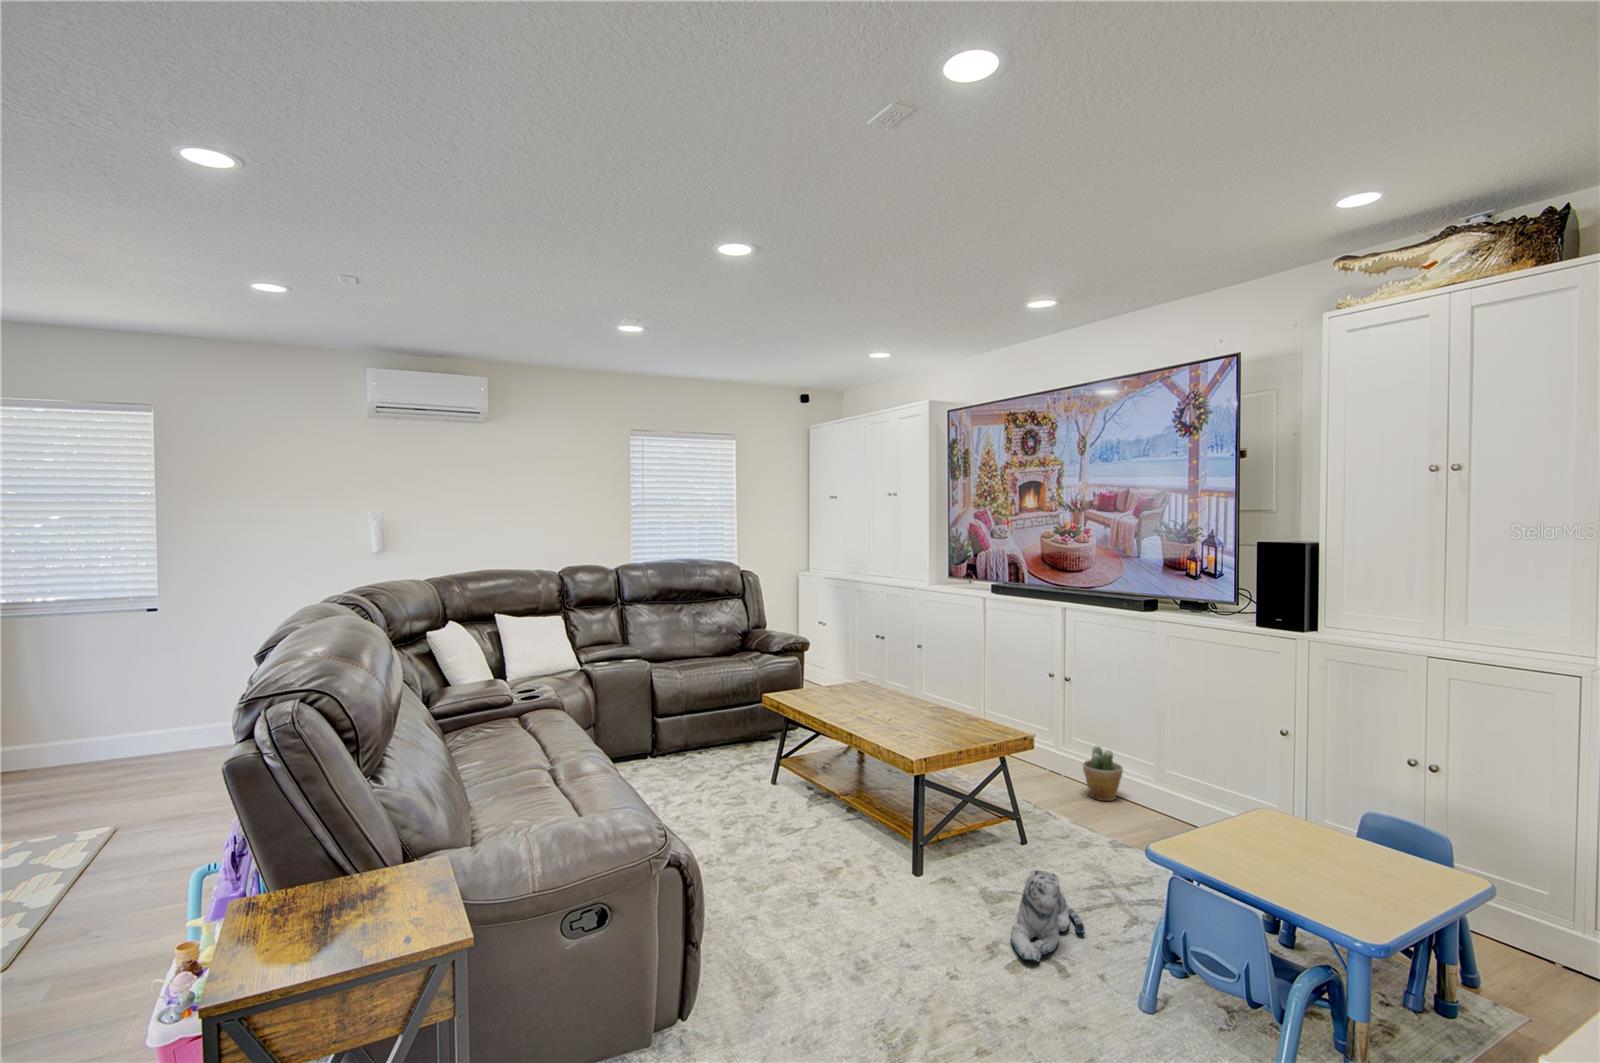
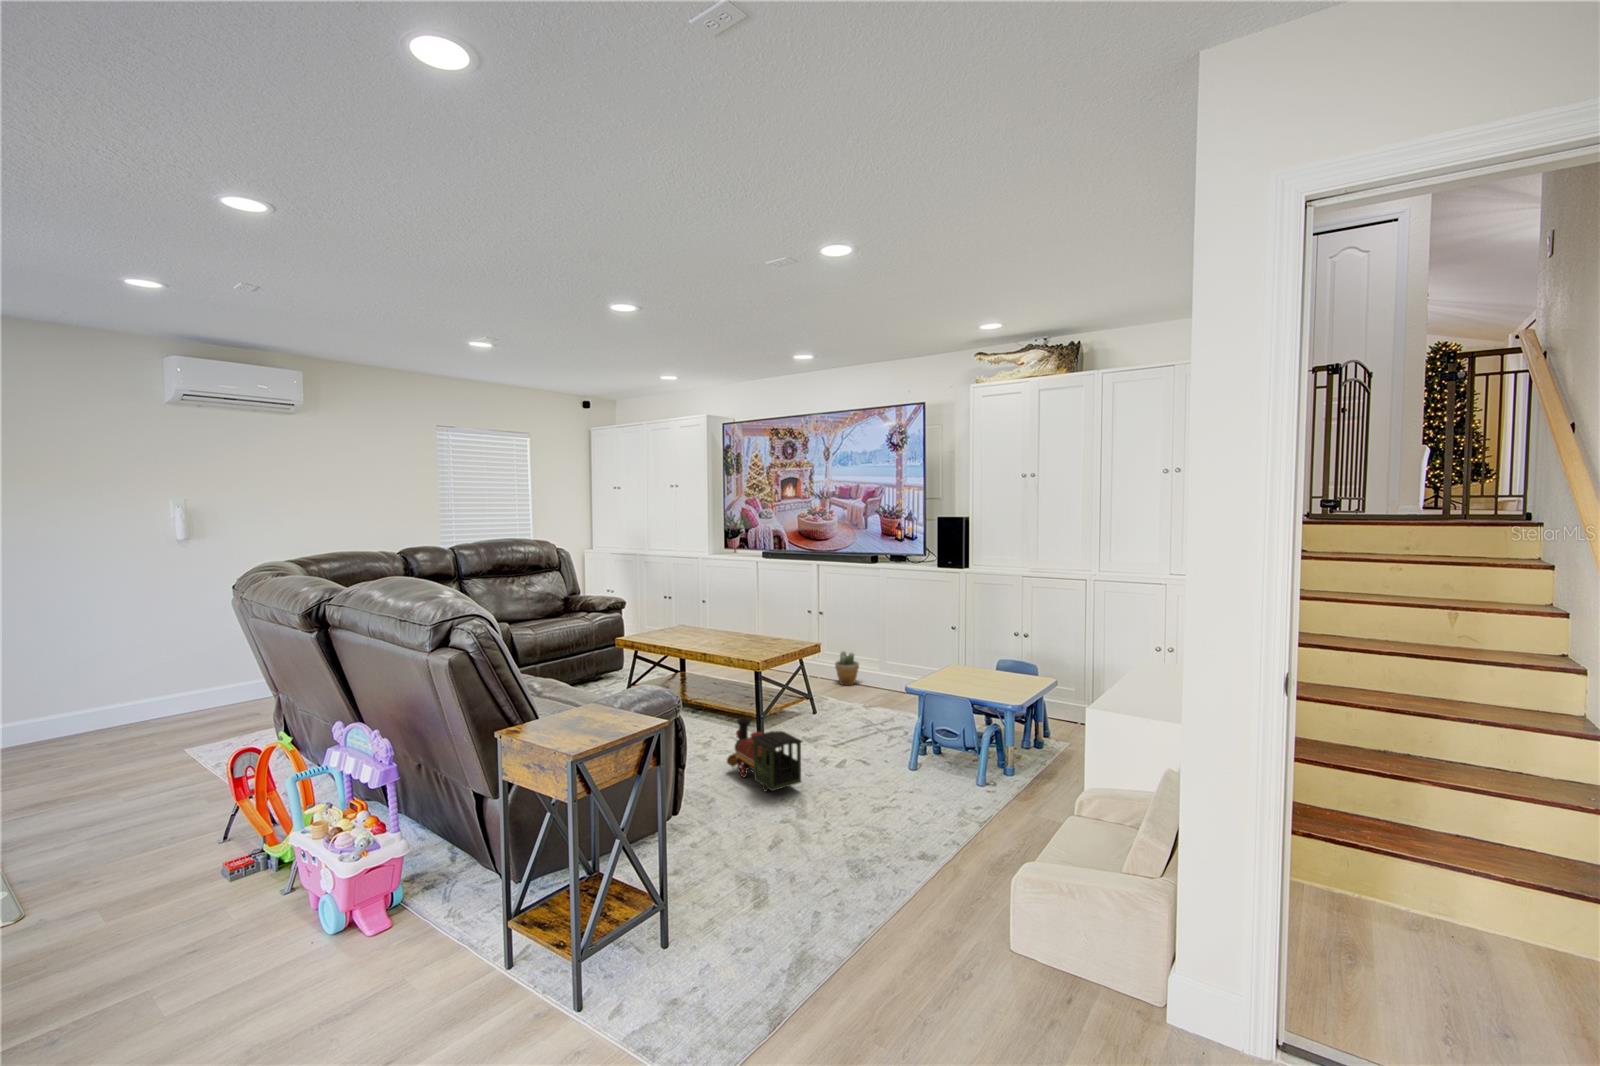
toy train: none [832,851,927,995] -> present [727,718,802,792]
plush toy: present [1011,869,1084,962] -> none [830,713,870,764]

